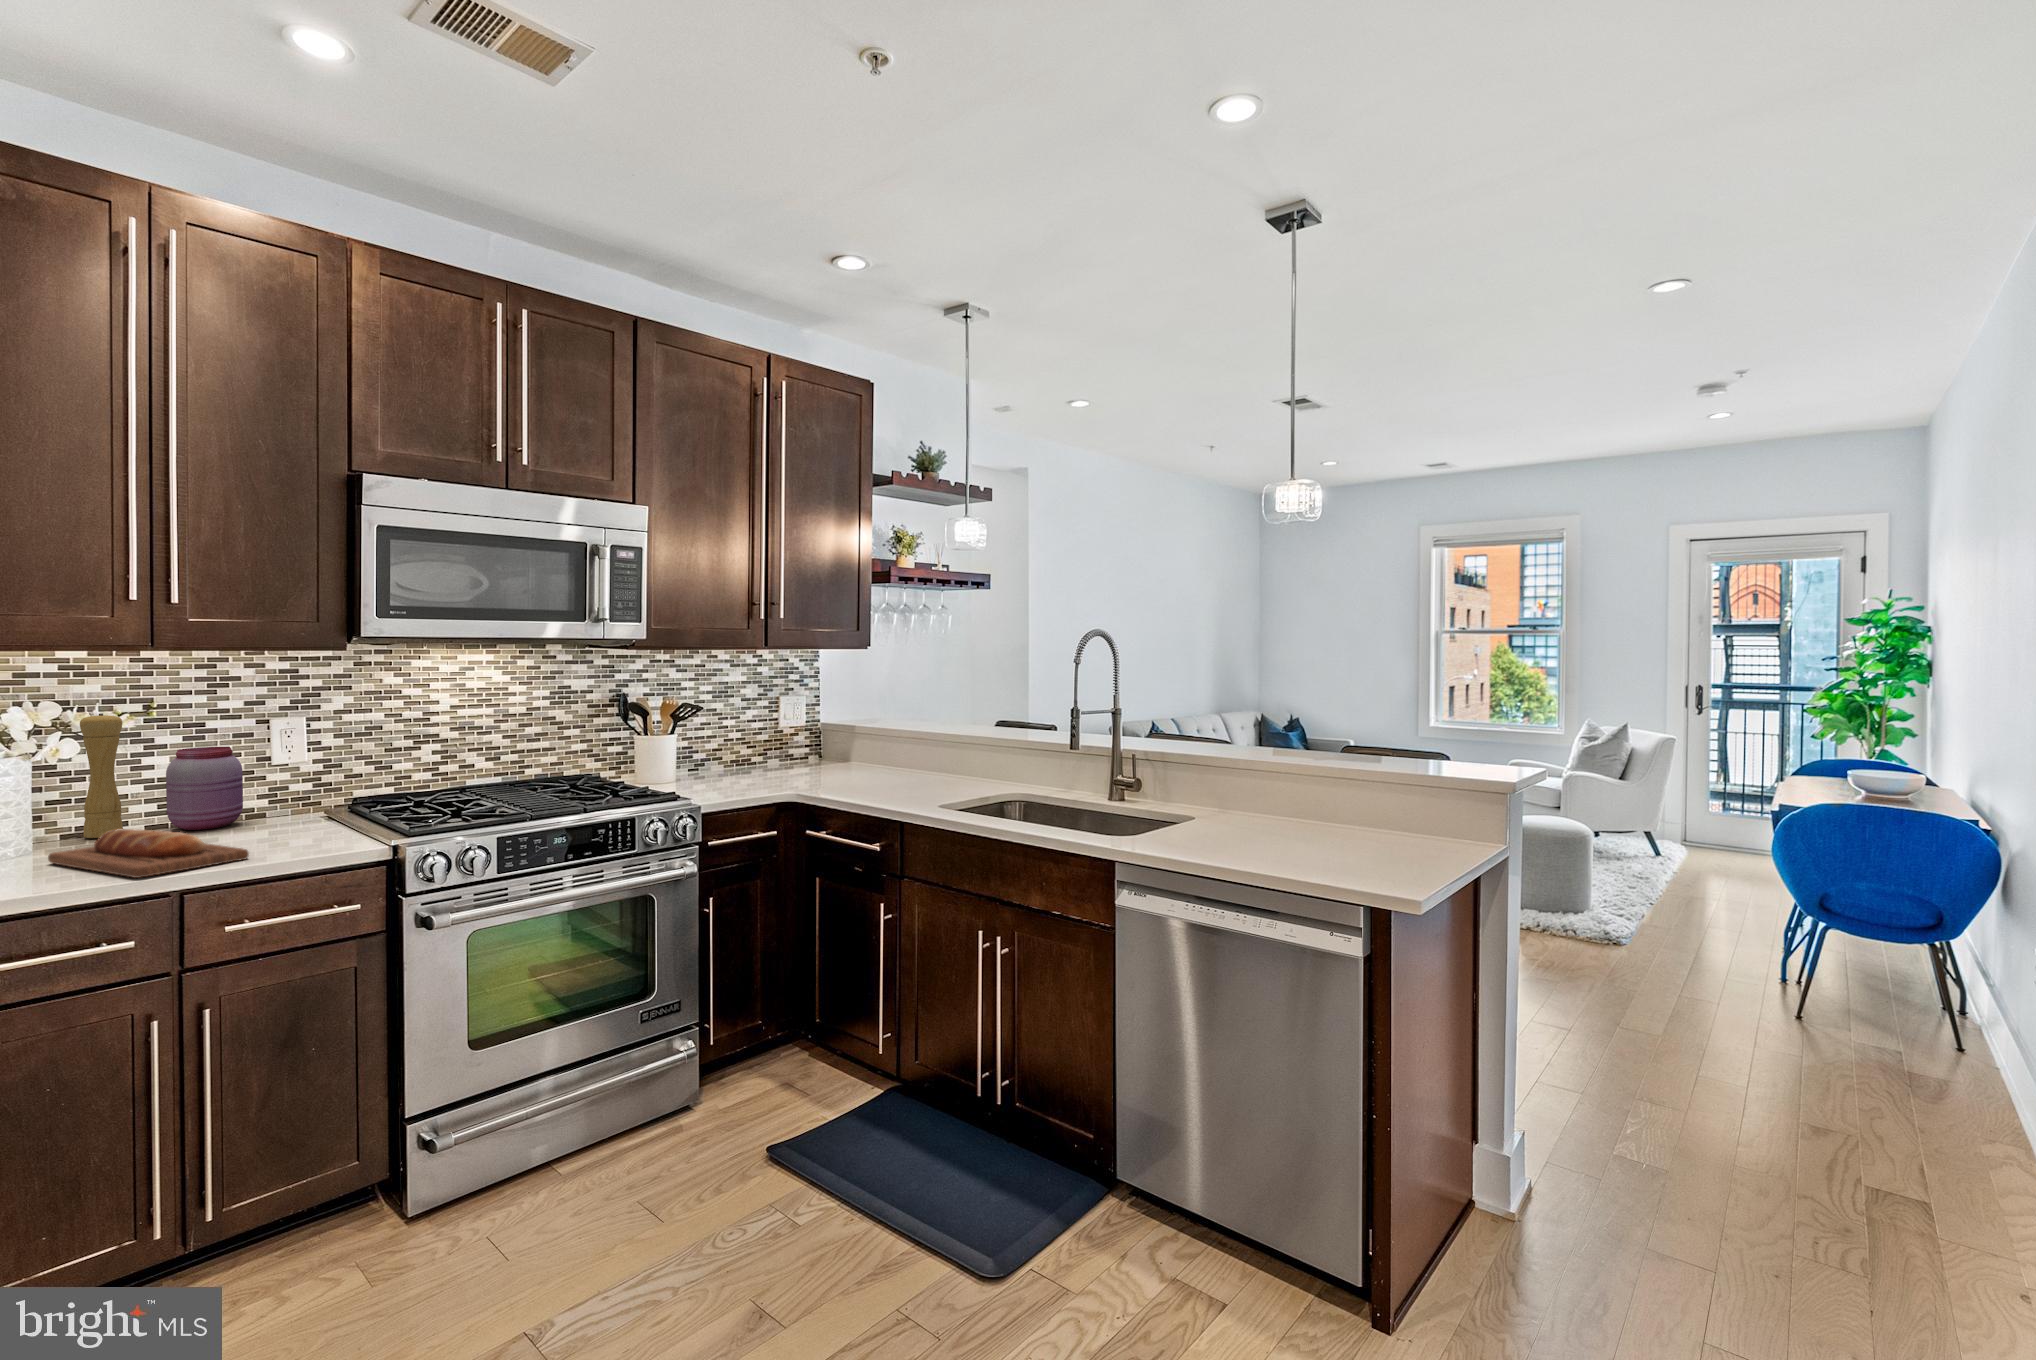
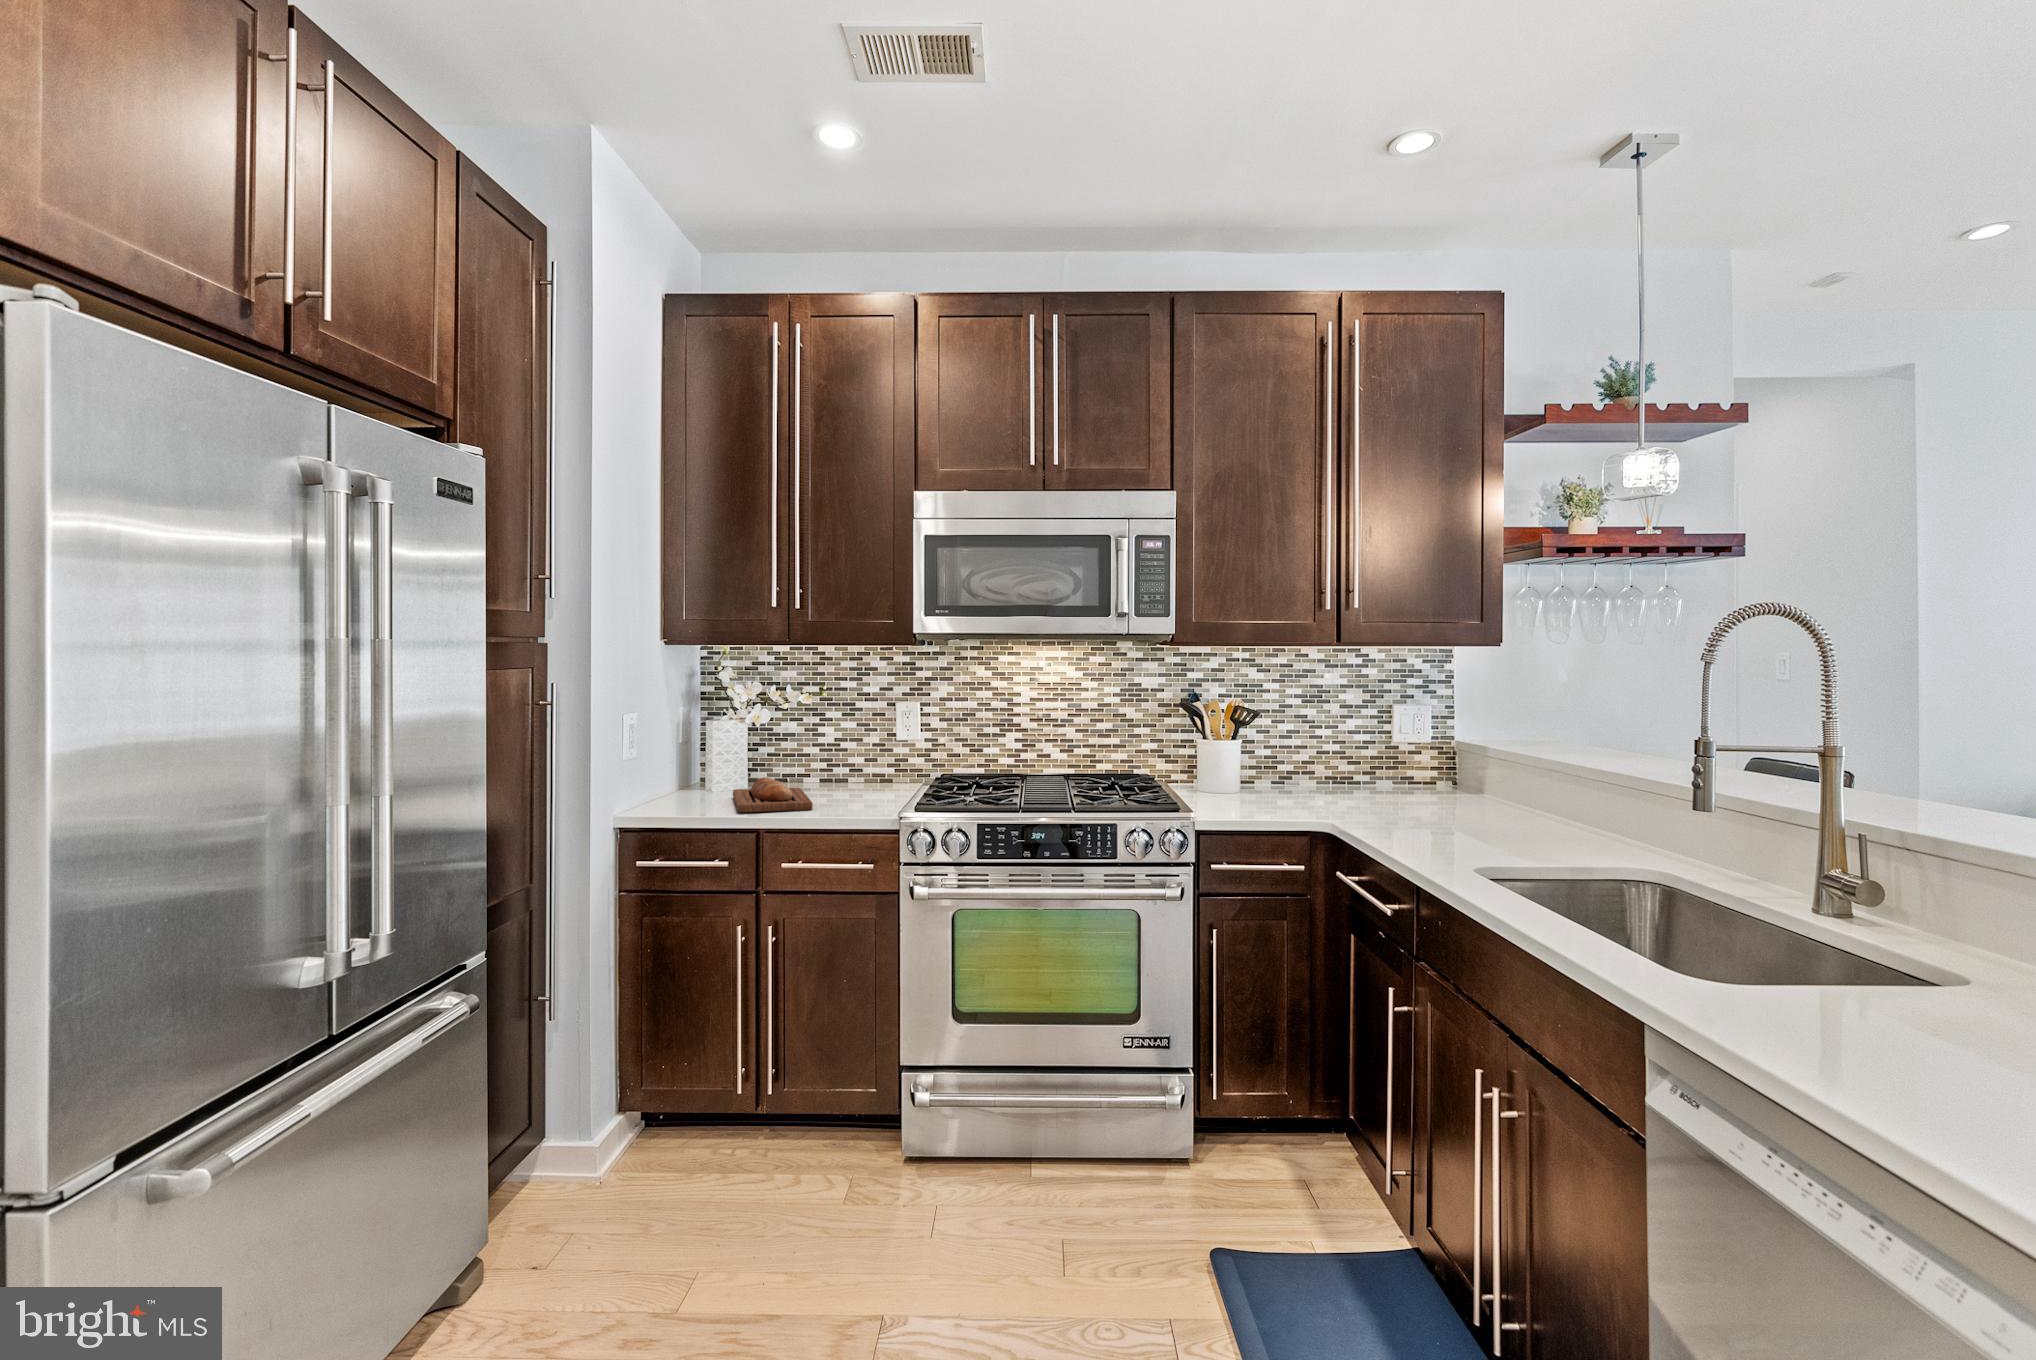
pepper mill: present [80,713,123,838] -> none [781,693,805,785]
jar: present [166,747,243,830] -> none [824,723,870,787]

